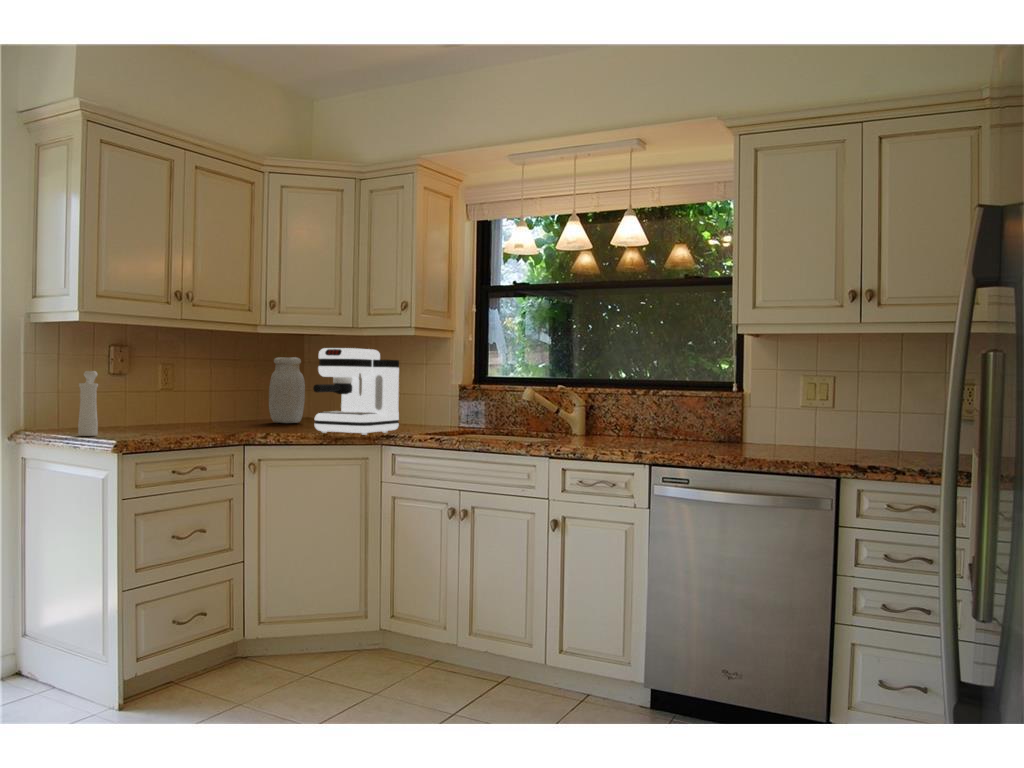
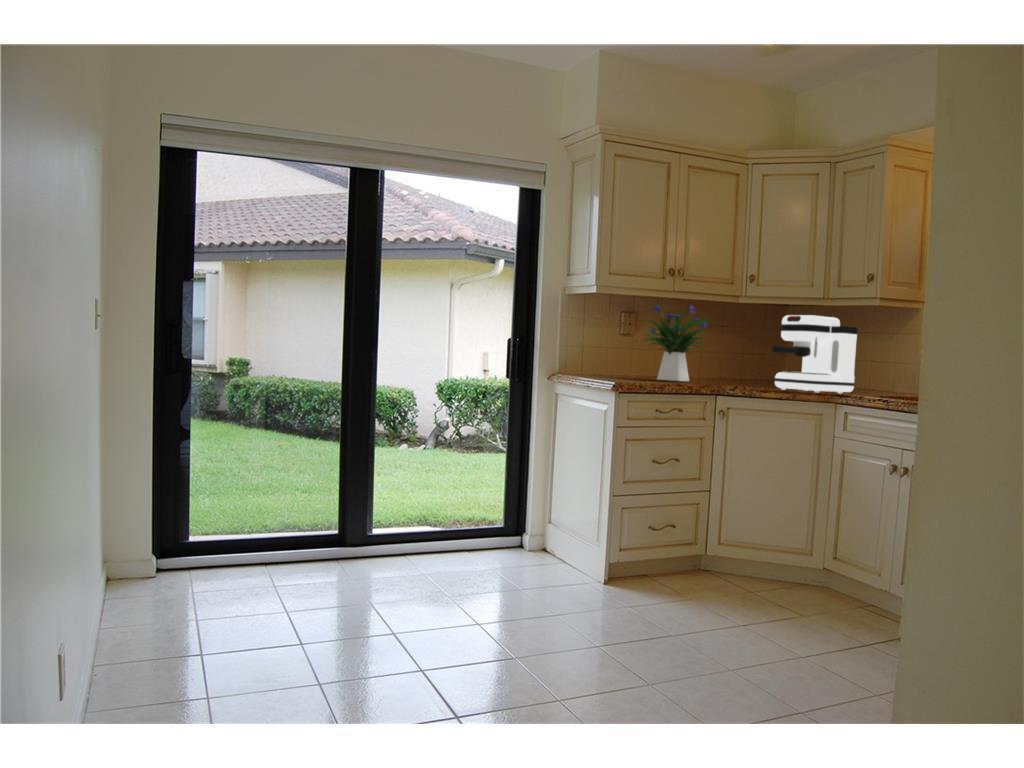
flower arrangement: none [130,327,233,428] -> present [644,300,712,381]
jar: present [269,357,305,423] -> none [747,327,780,386]
pepper mill: present [78,371,98,436] -> none [592,330,609,378]

